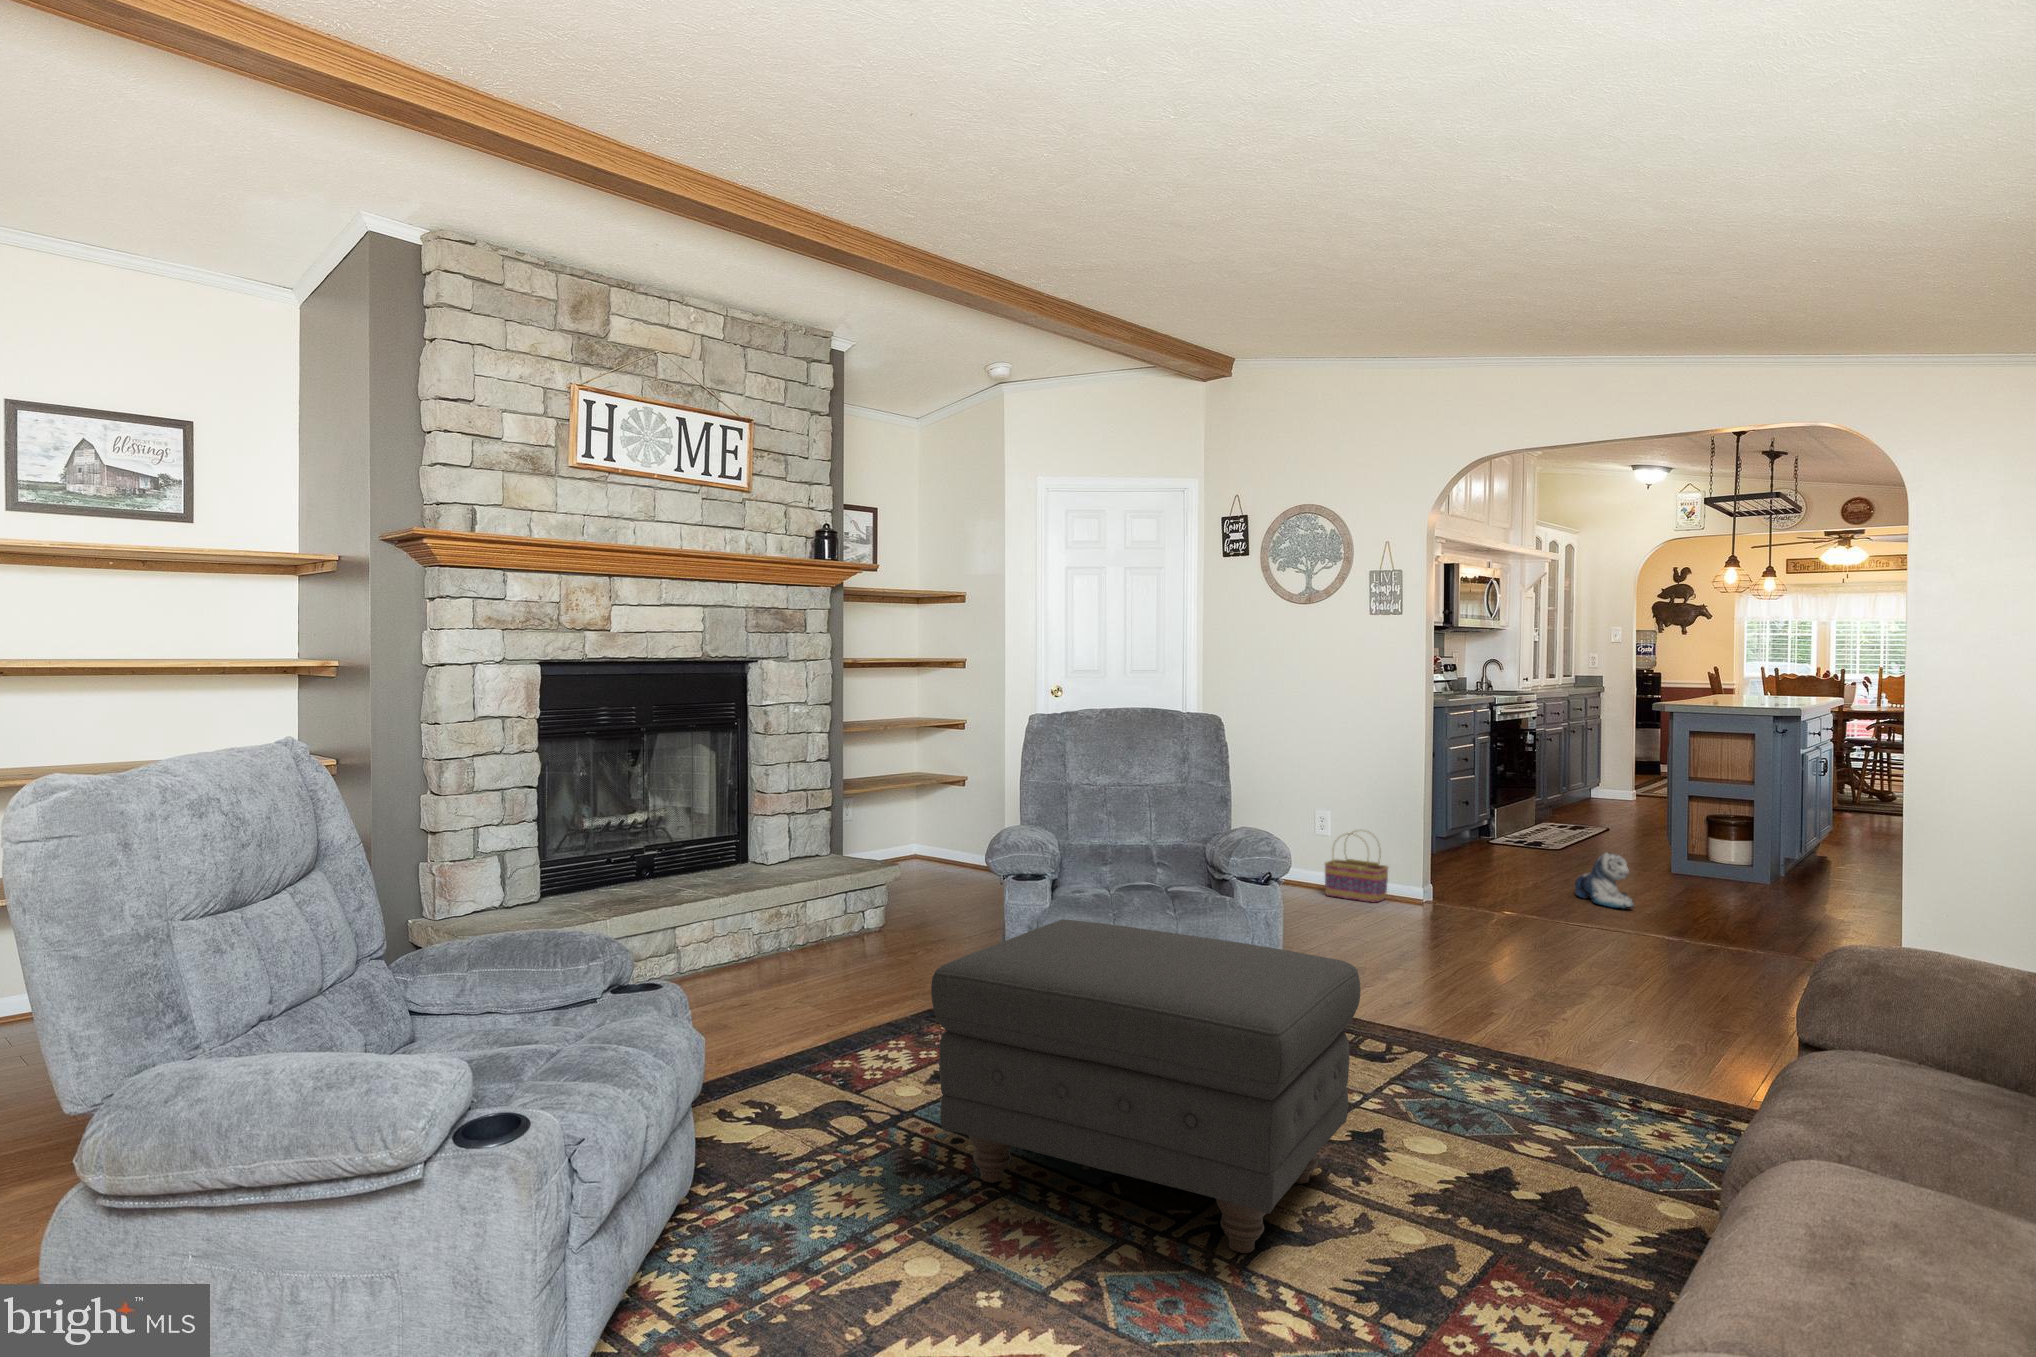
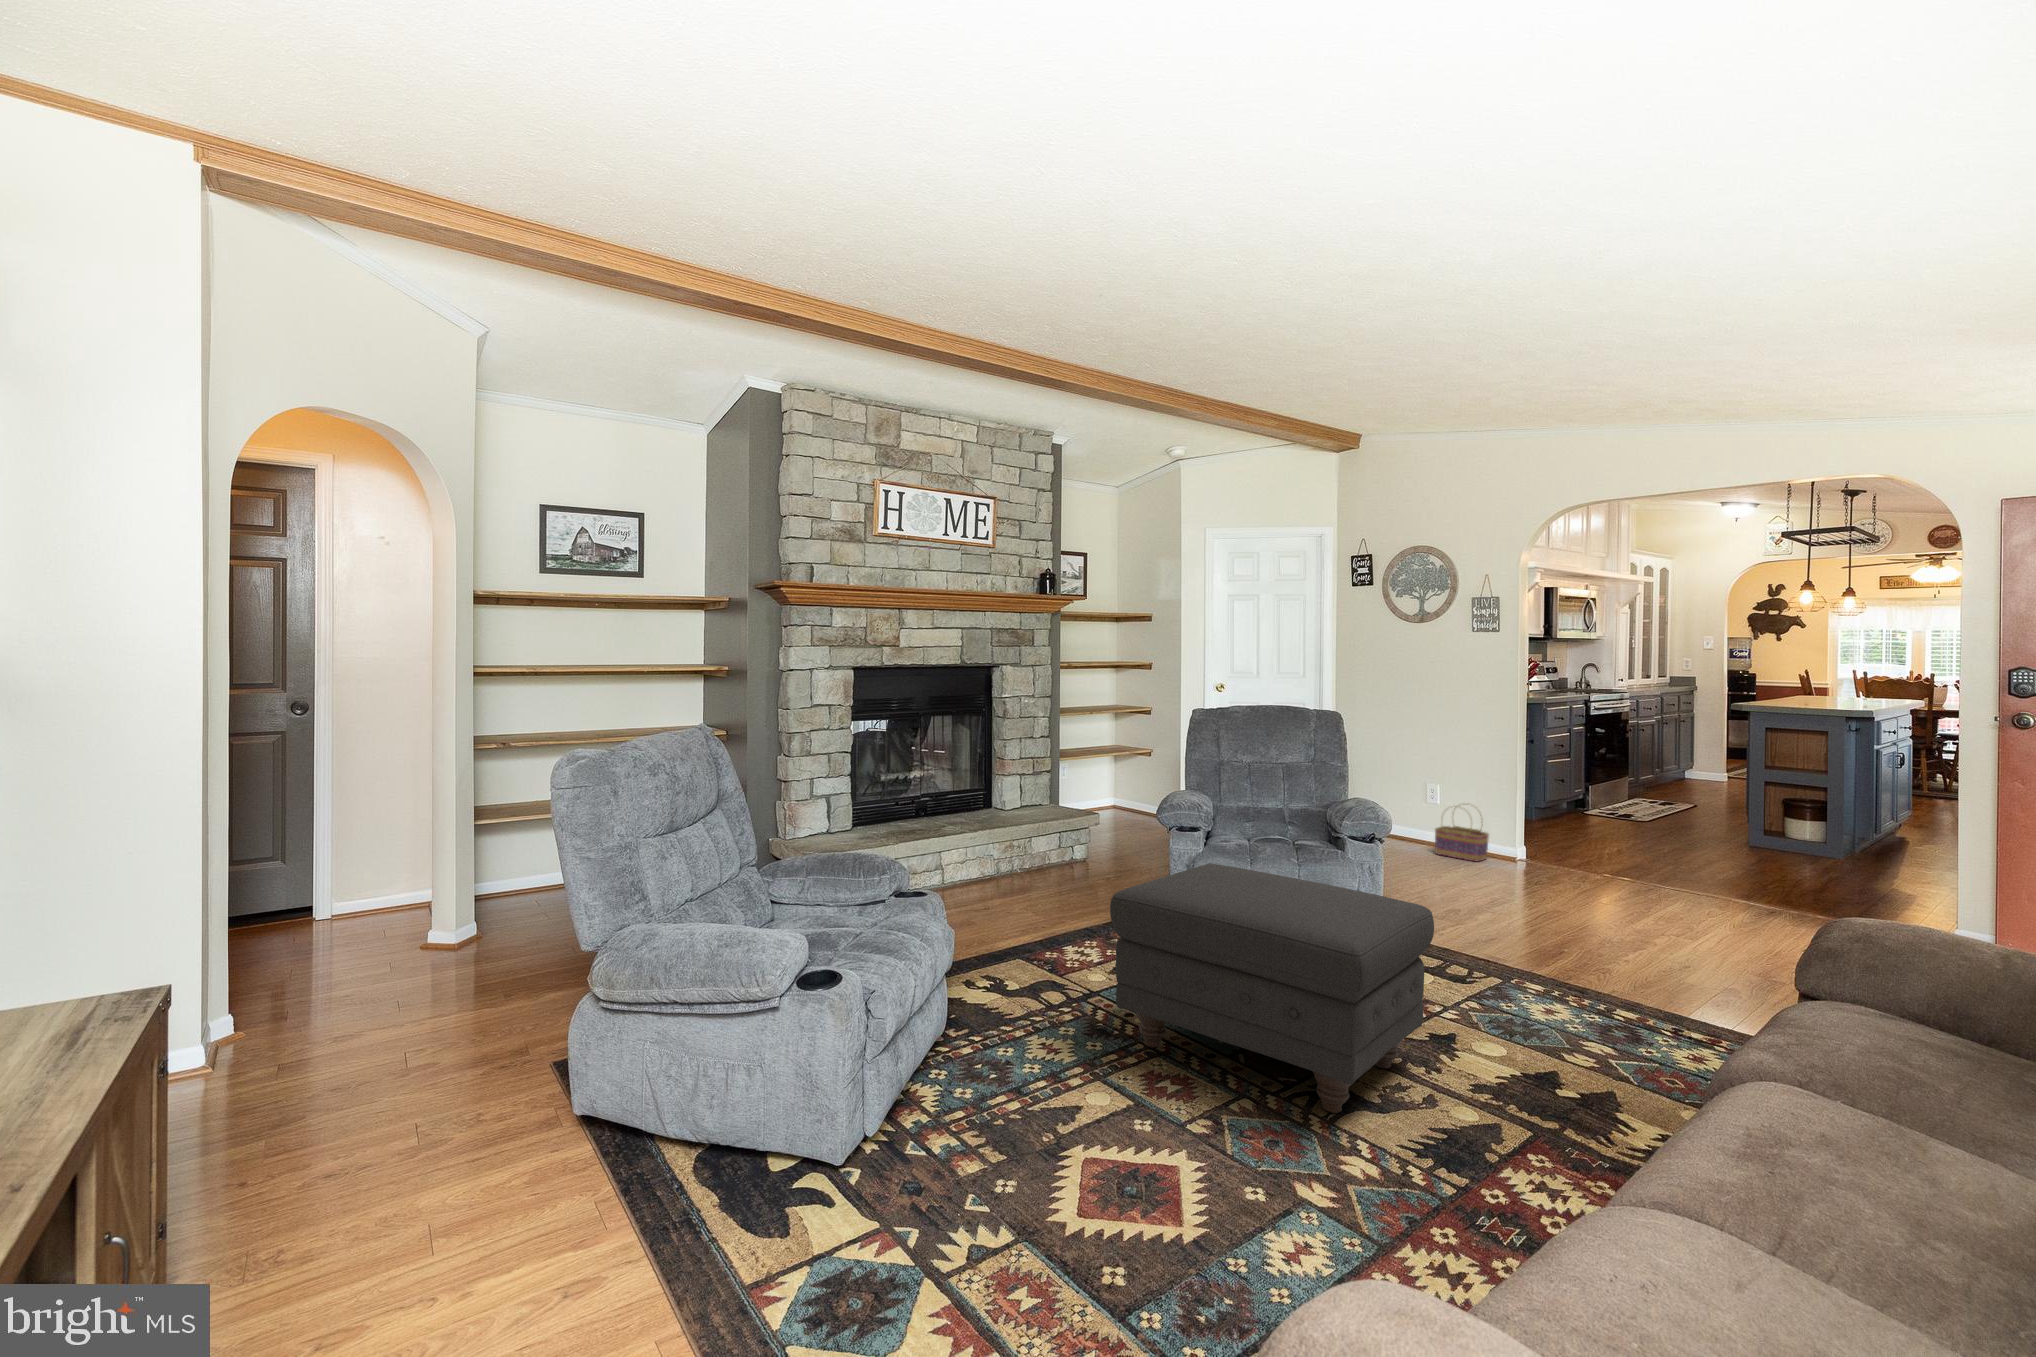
plush toy: present [1574,853,1634,909] -> none [1655,830,1707,877]

